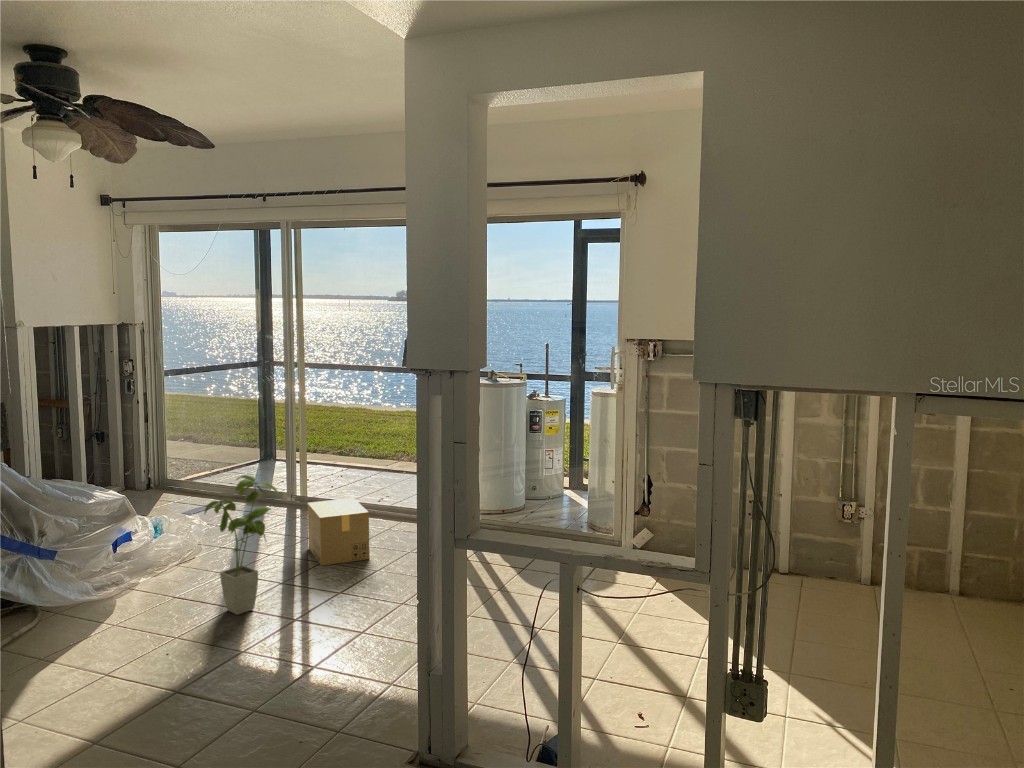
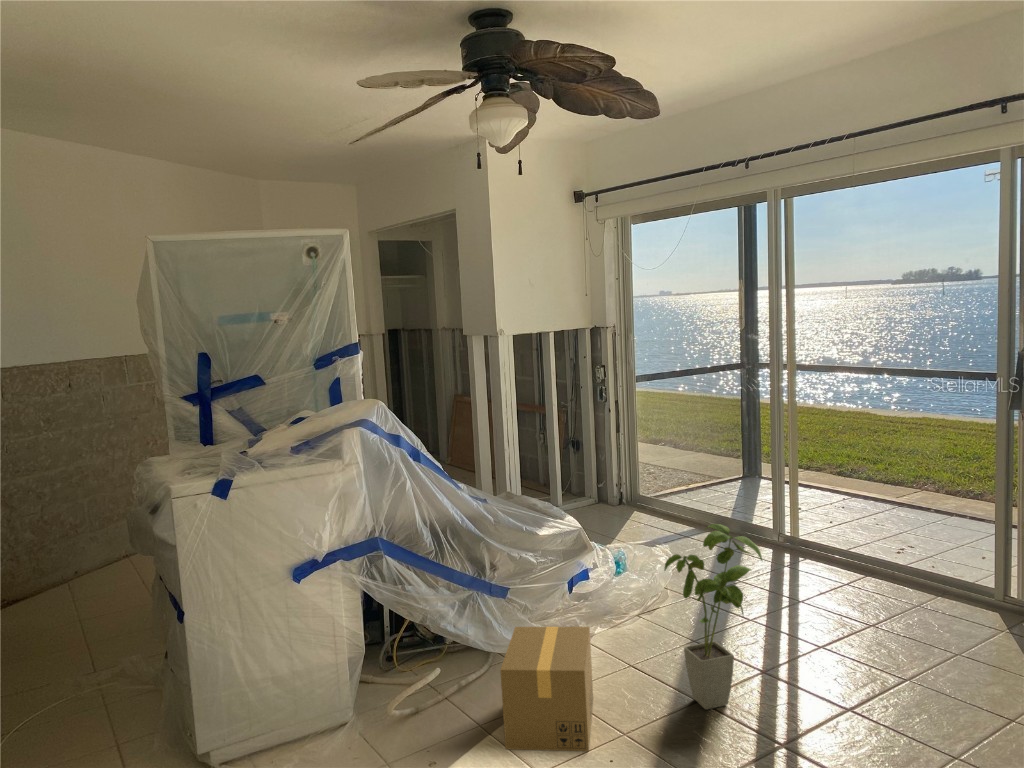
cardboard box: present [307,498,370,566] -> present [500,627,593,751]

